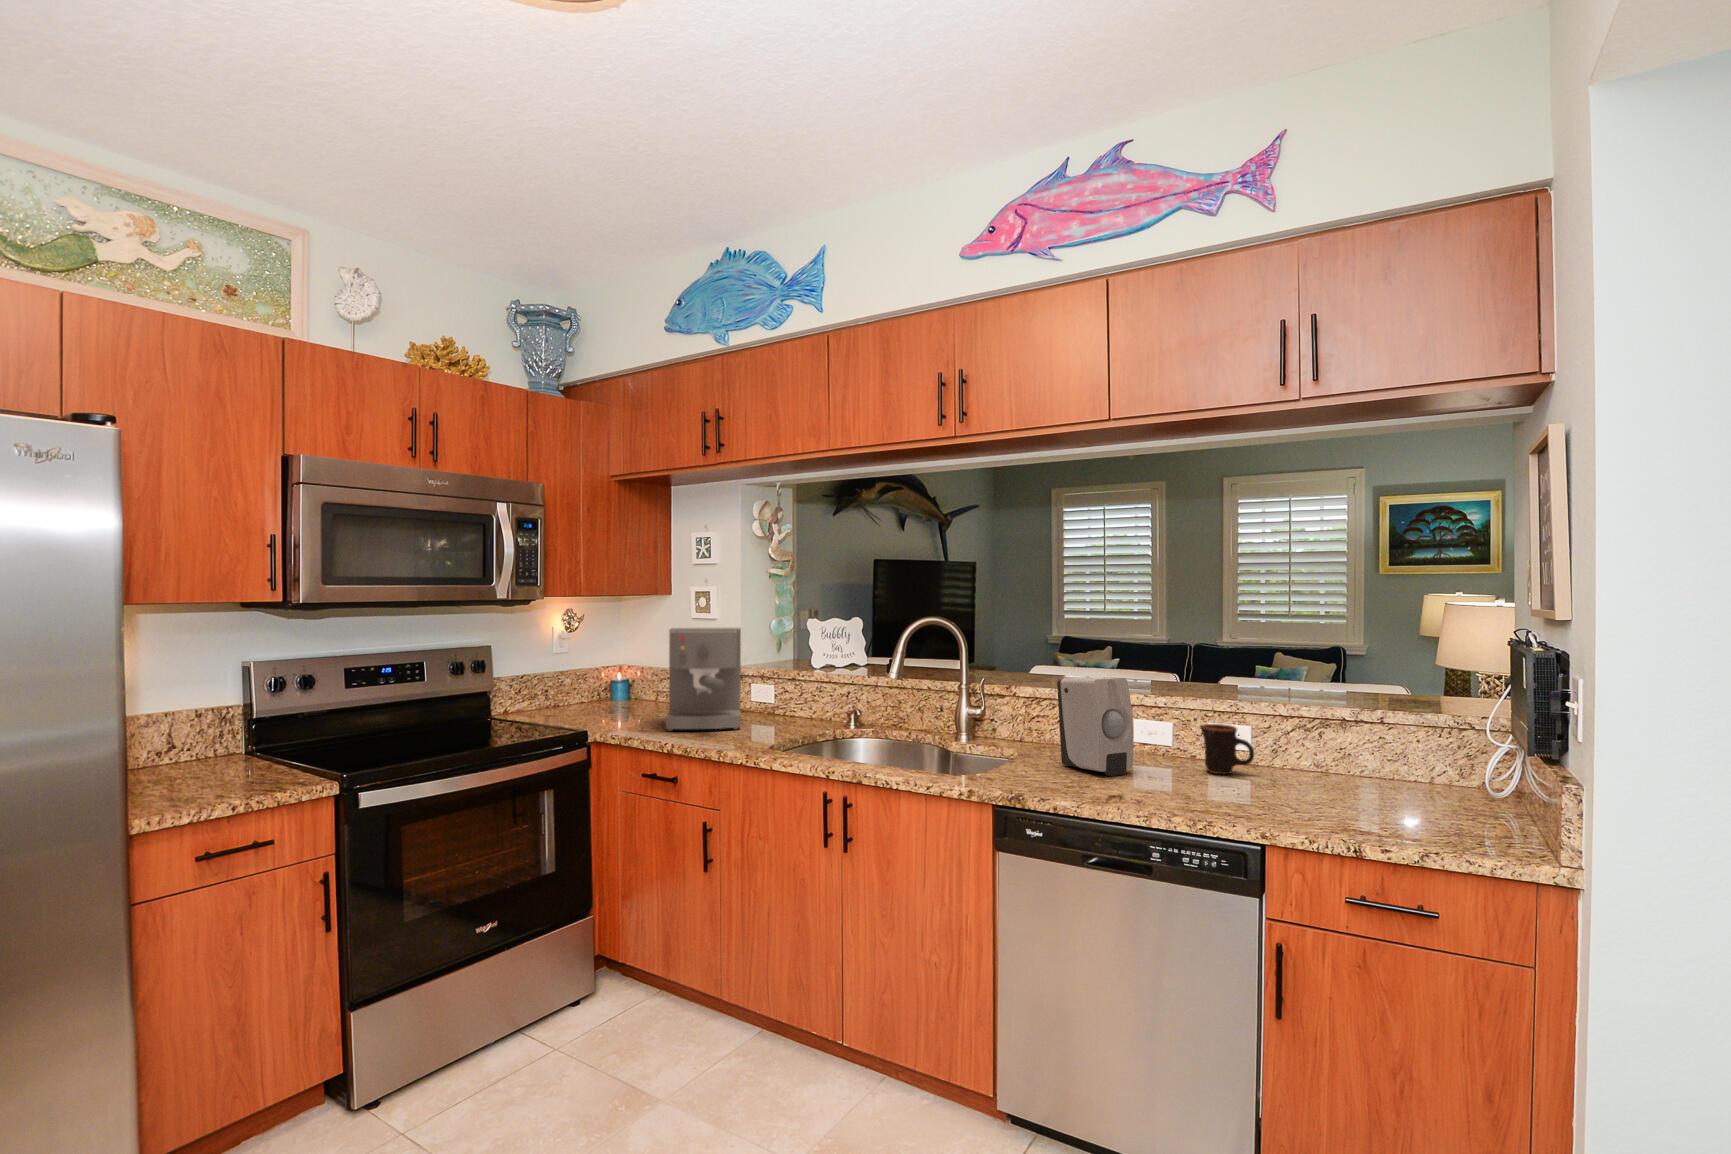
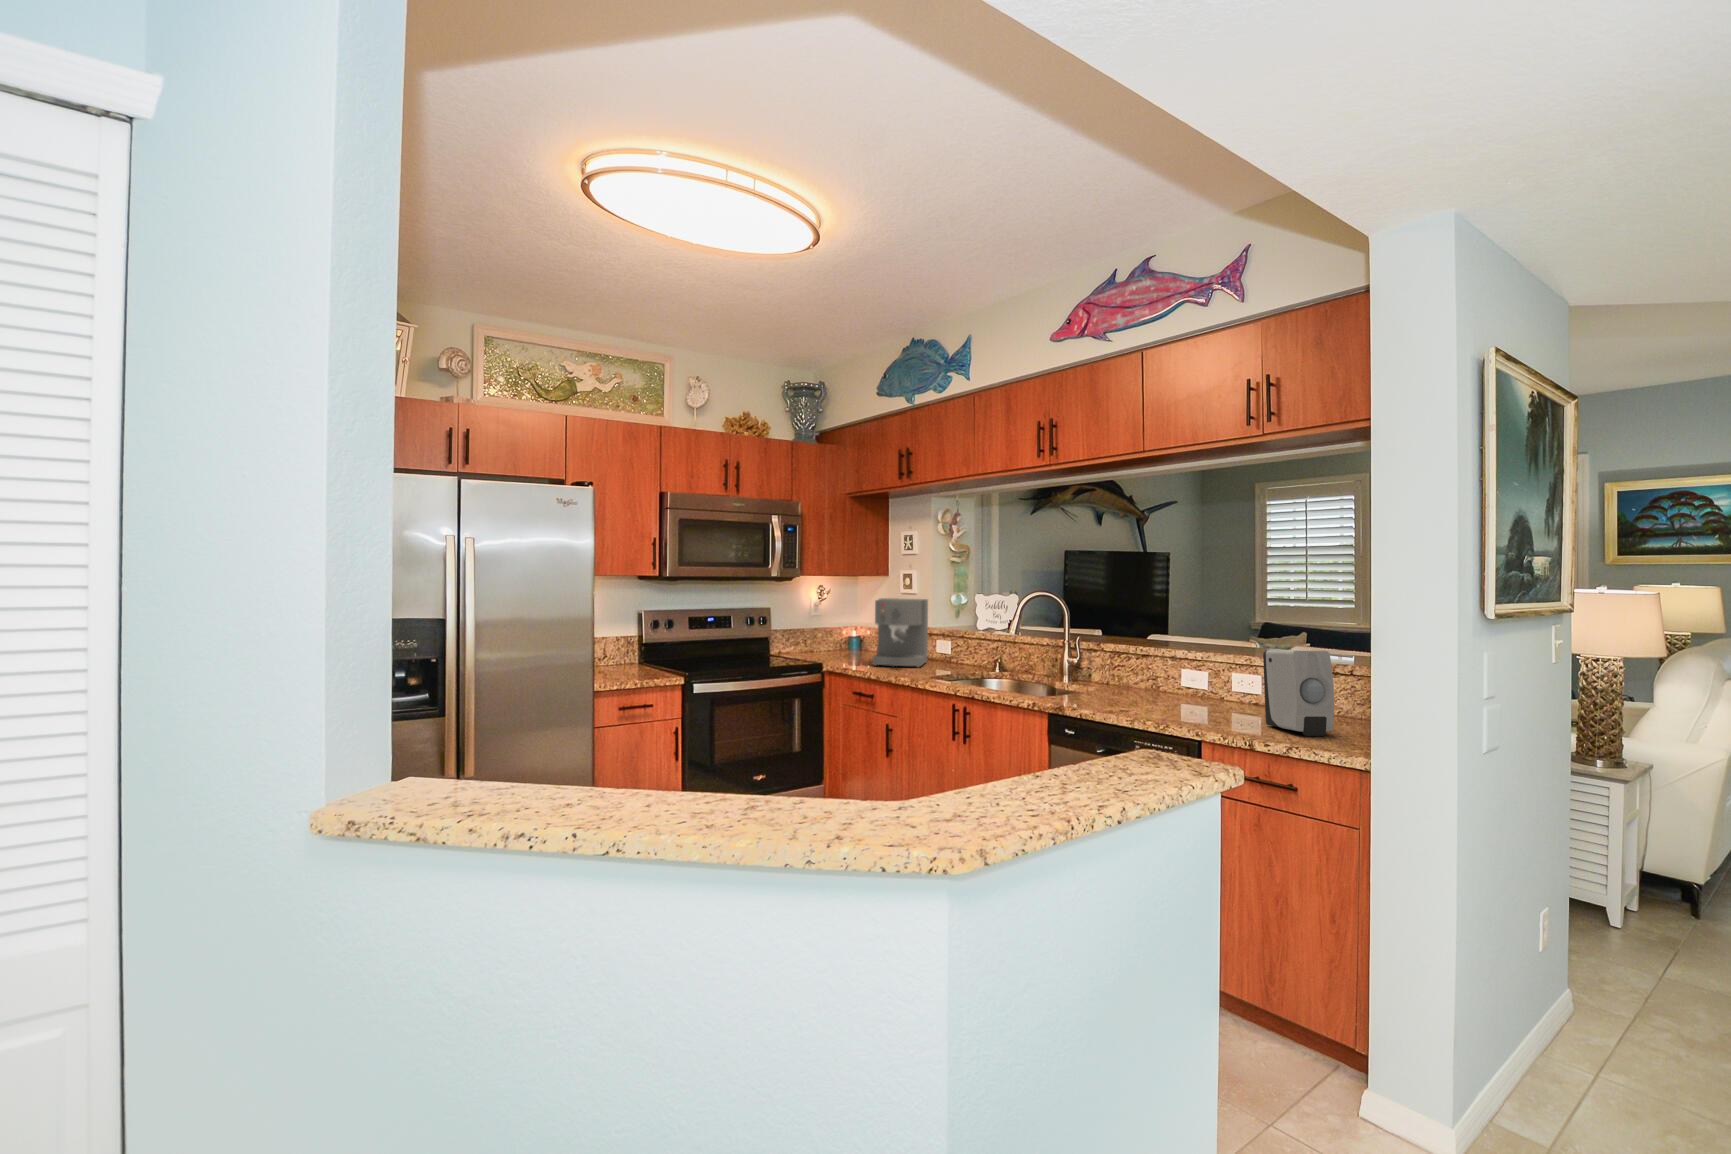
soap dispenser: present [1057,677,1134,776] -> present [1263,650,1334,736]
mug: present [1200,724,1254,774] -> none [1216,673,1255,709]

